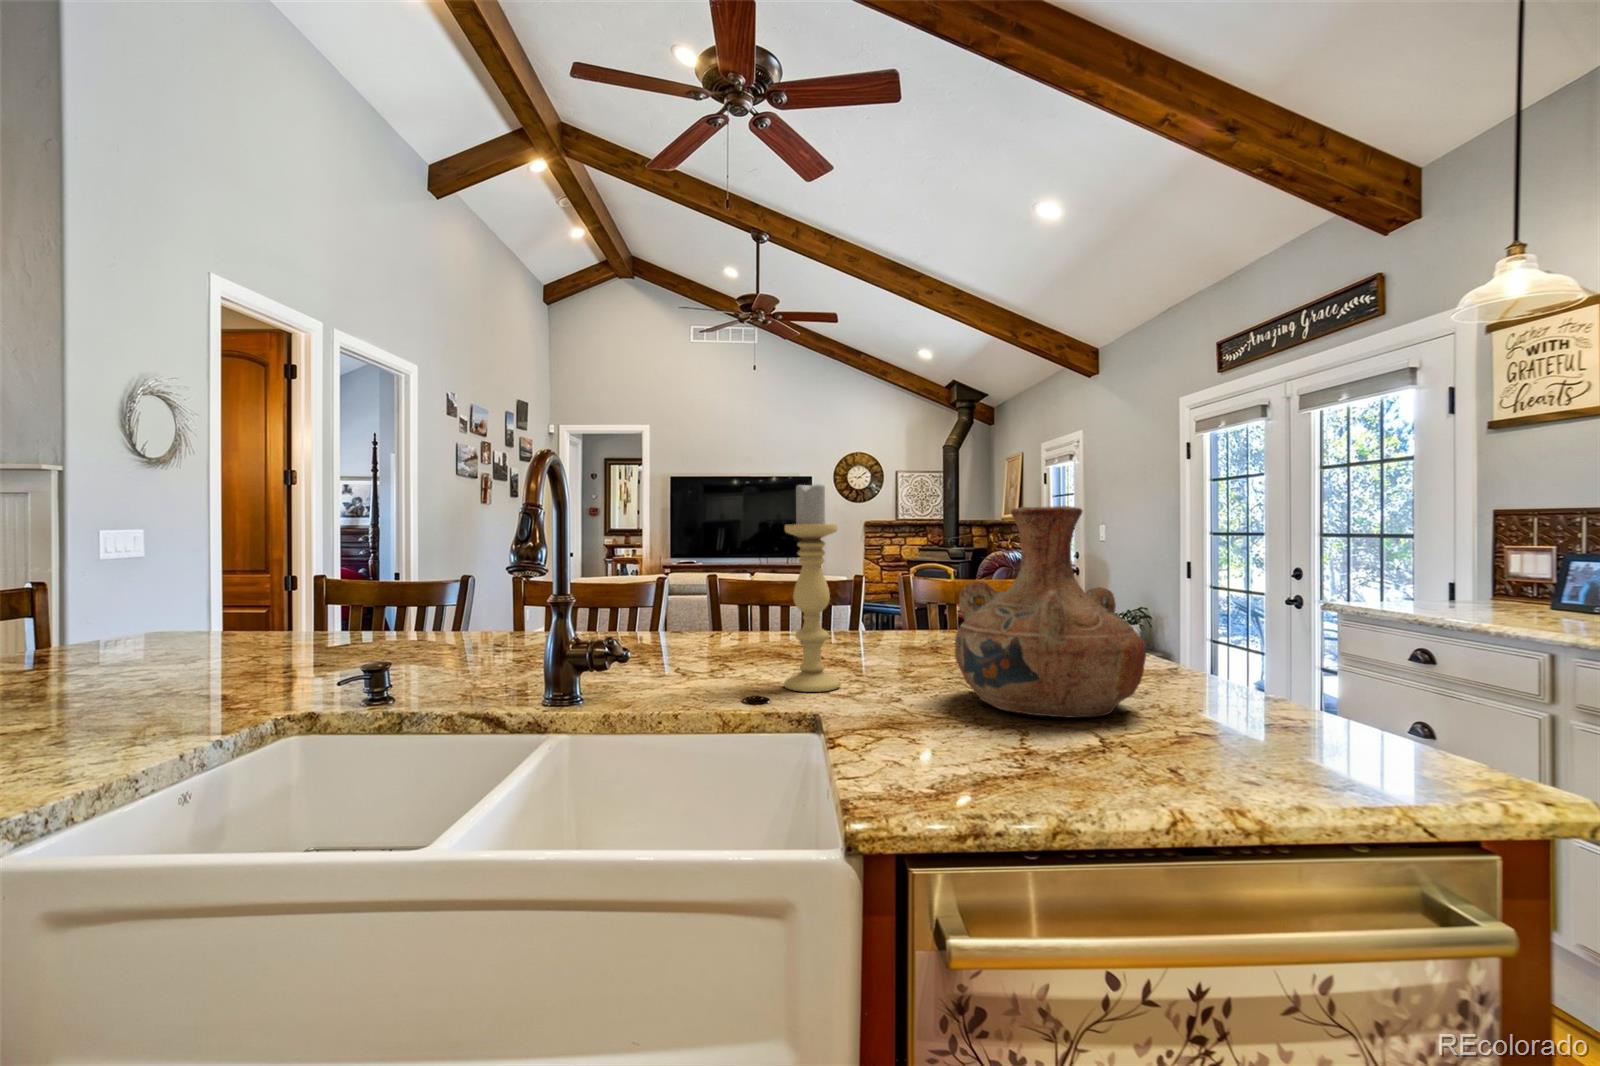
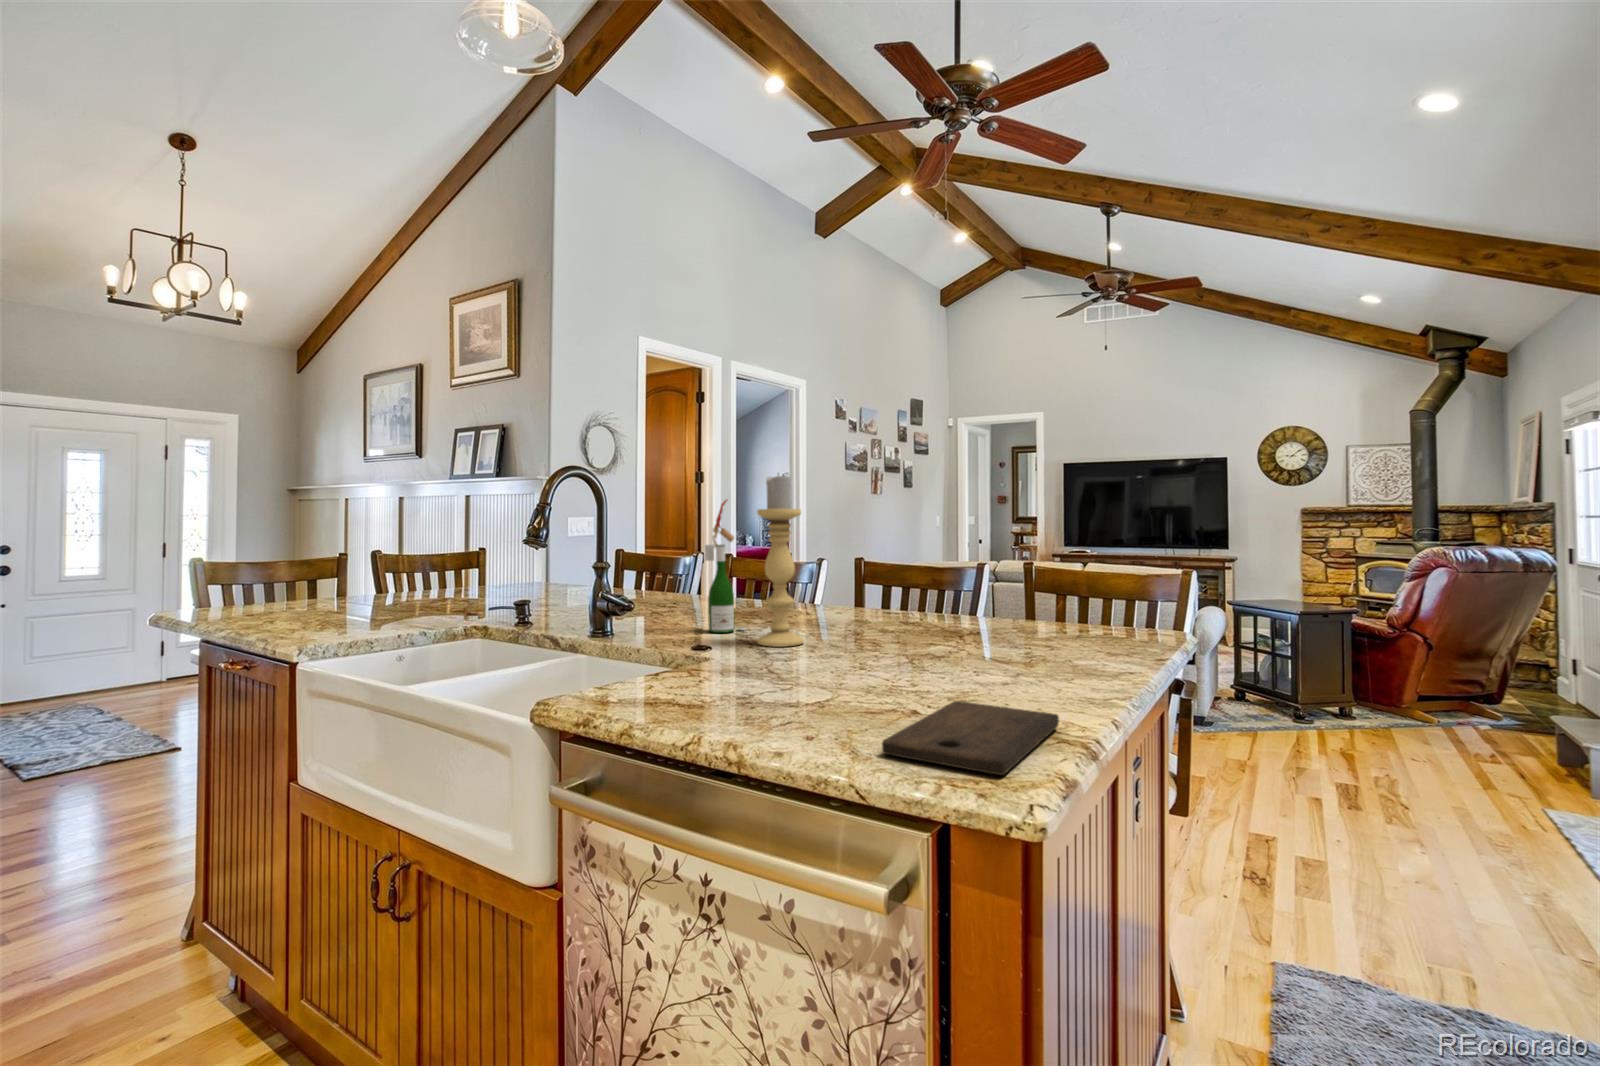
vase: present [955,506,1146,718] -> none [810,490,990,687]
wine bottle: none [670,511,717,683] -> present [705,500,746,633]
cutting board: none [1225,720,1471,787] -> present [882,701,1059,775]

